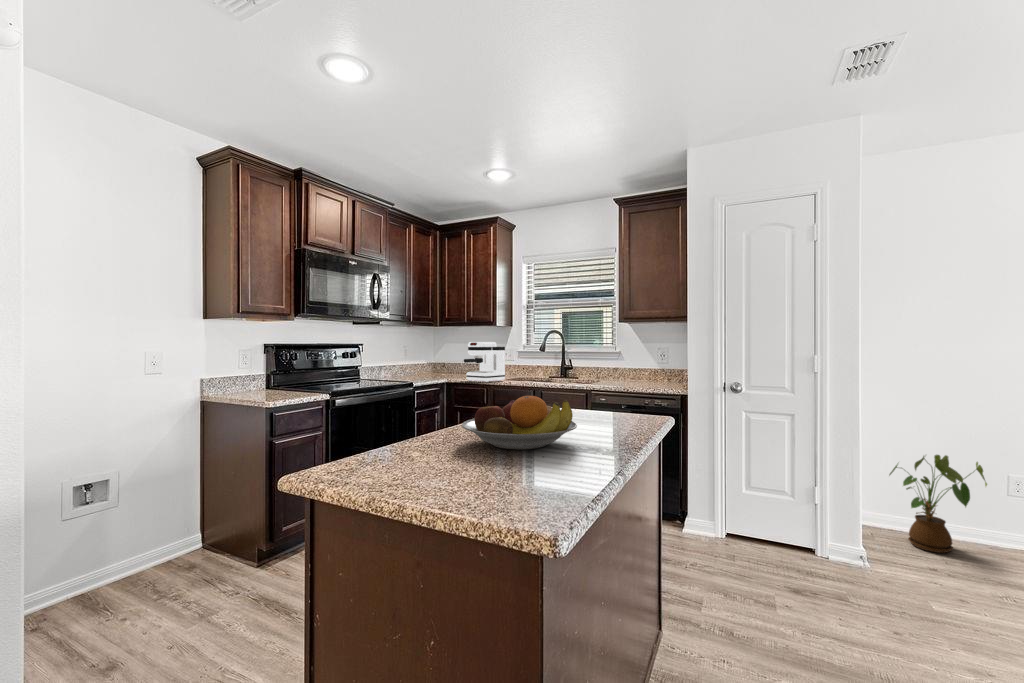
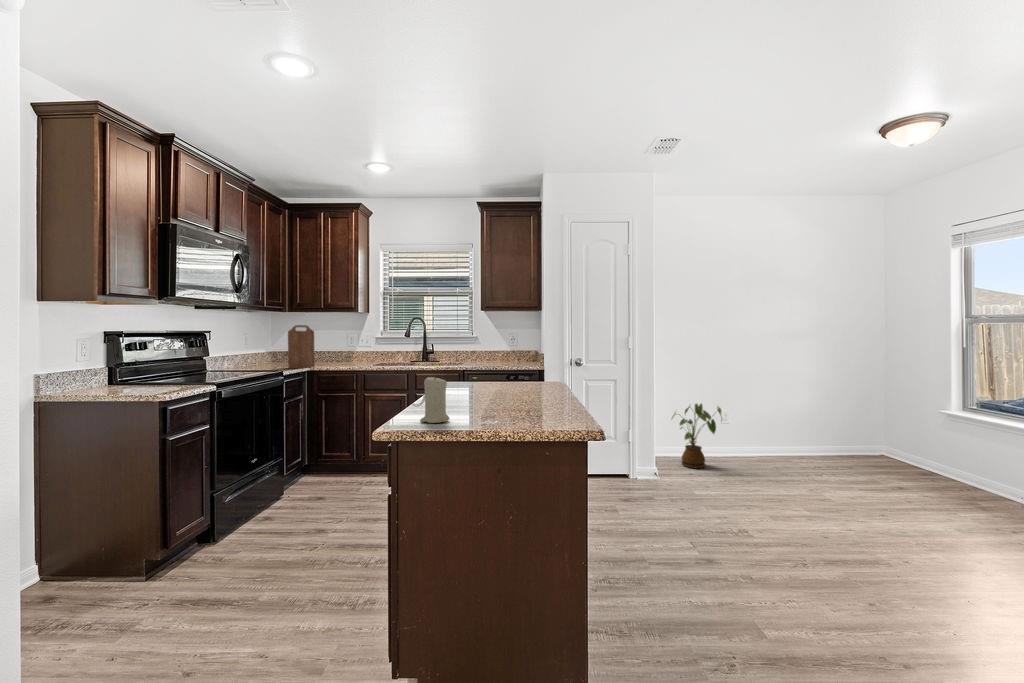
cutting board: none [424,339,449,380] -> present [288,325,315,368]
coffee maker: present [464,342,505,382] -> none [335,328,374,367]
fruit bowl: present [462,396,577,450] -> none [457,365,540,403]
candle: none [341,410,382,479] -> present [420,376,450,423]

